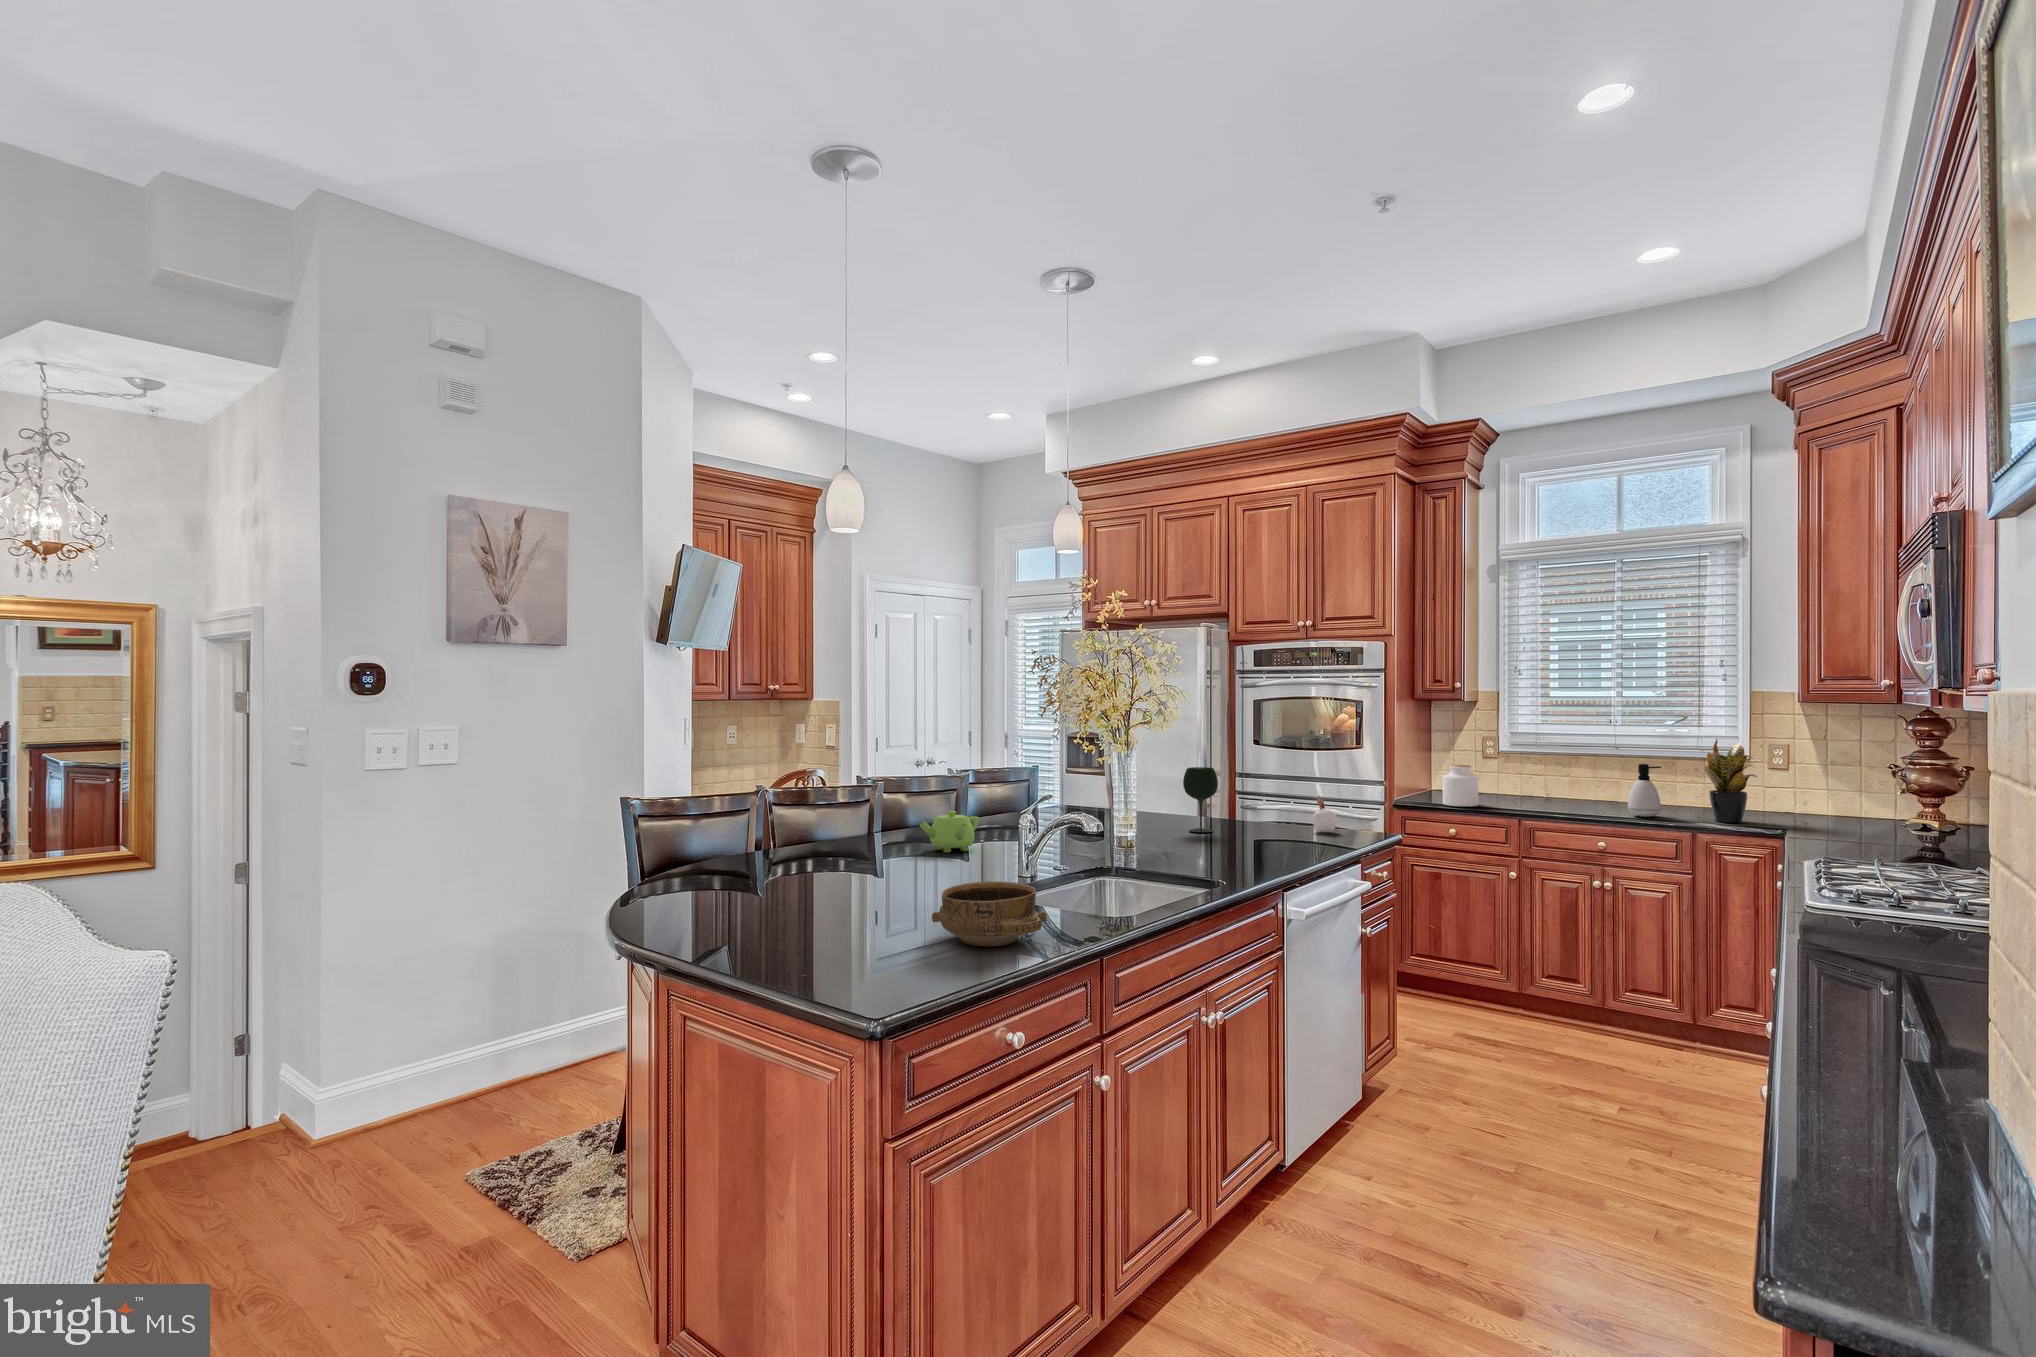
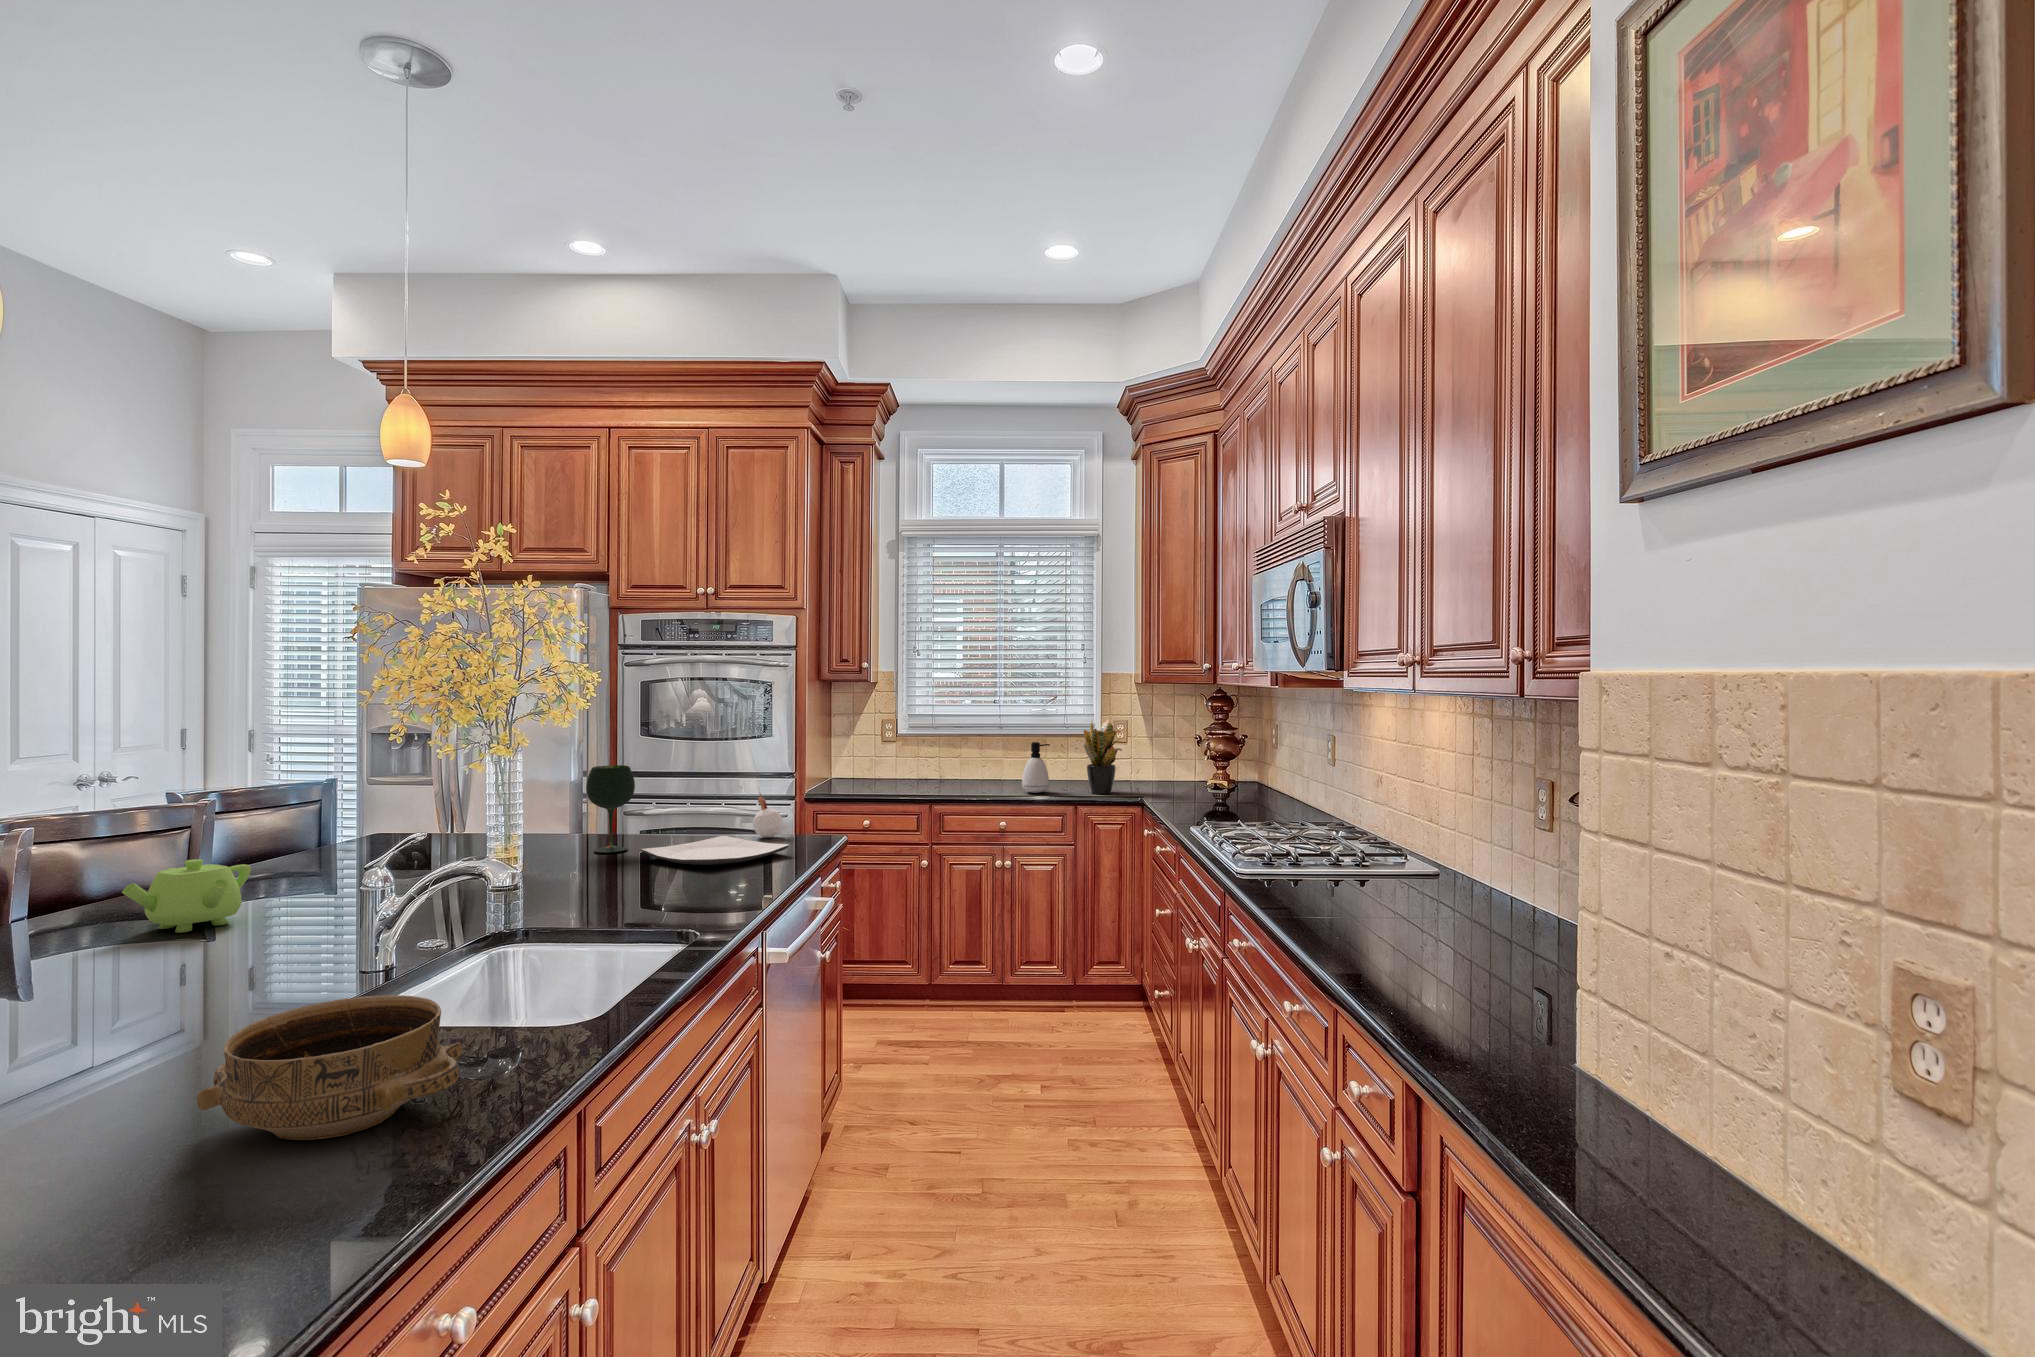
jar: present [1443,765,1479,807] -> none [852,749,887,794]
plate: none [1218,827,1331,847] -> present [641,836,789,865]

